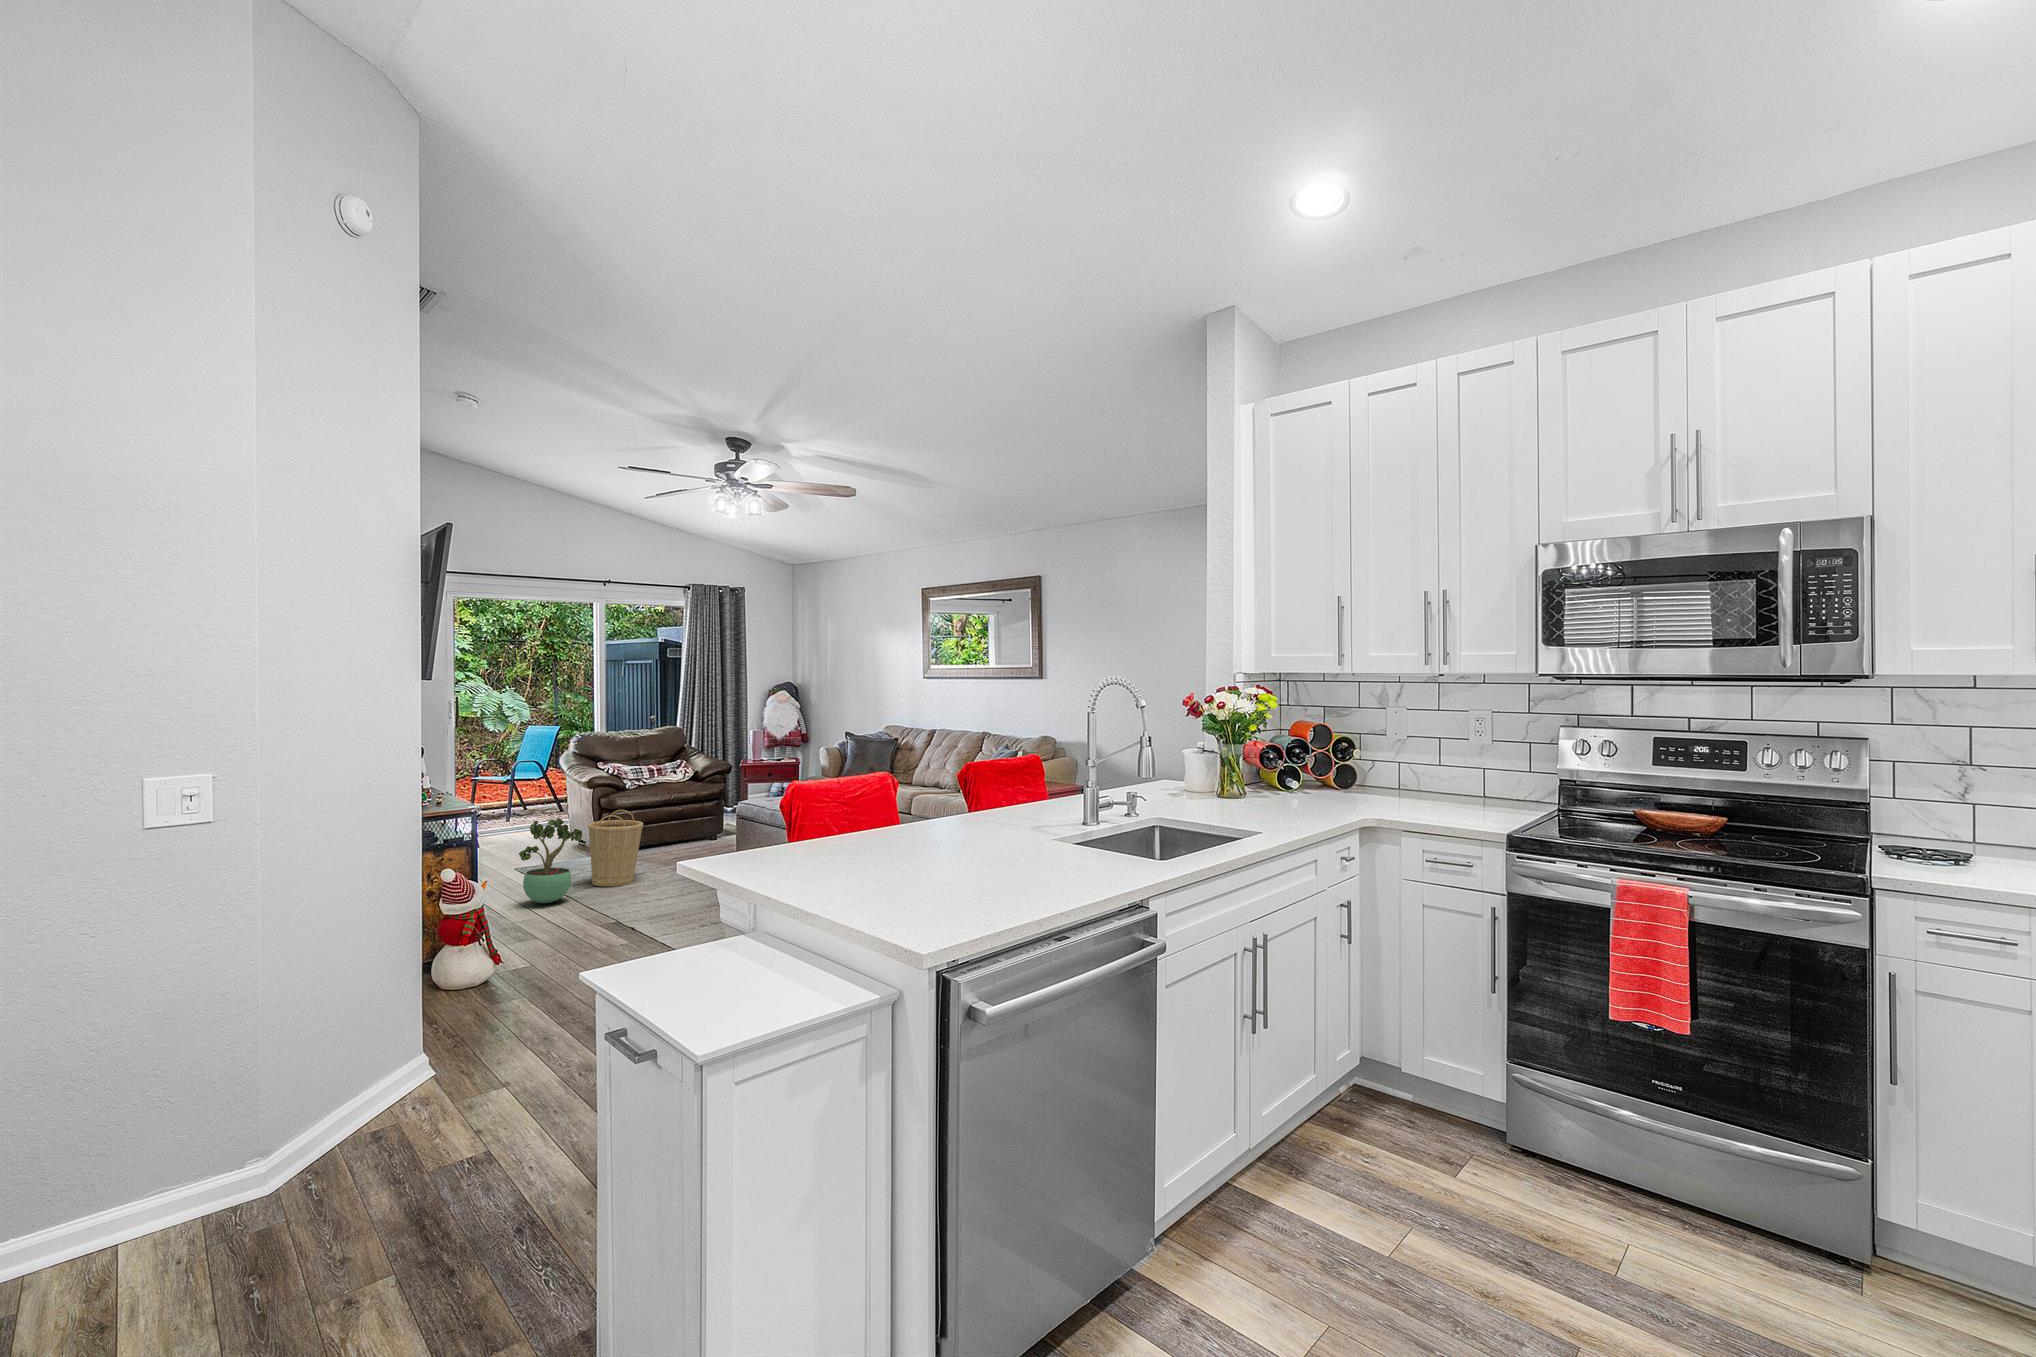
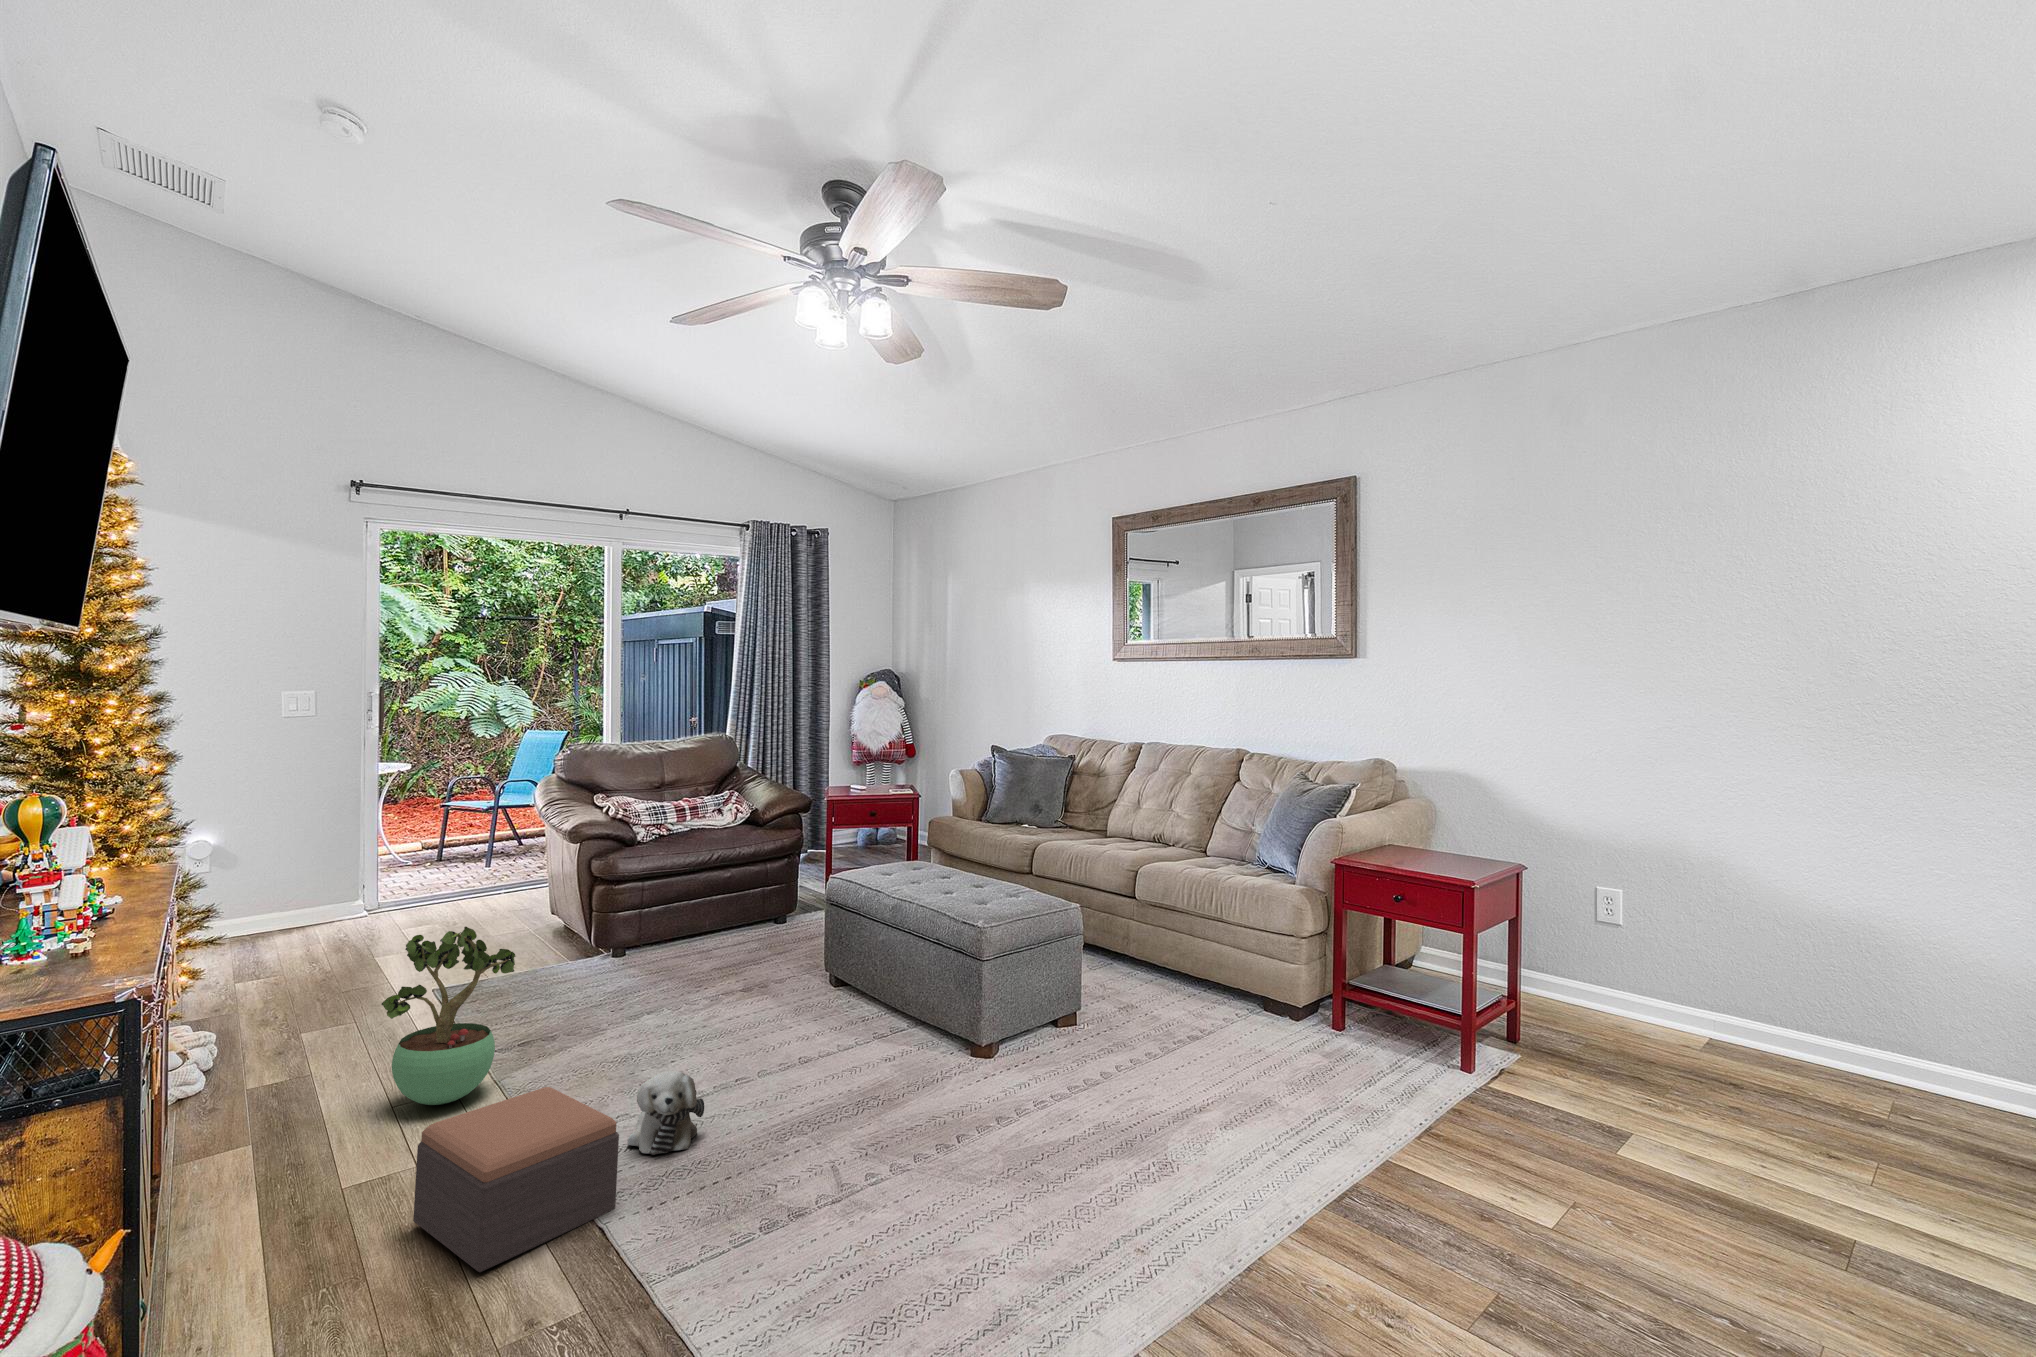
basket: present [588,810,643,886] -> none [543,894,648,1049]
plush toy: none [644,878,680,913] -> present [627,1071,704,1155]
footstool: none [557,880,645,939] -> present [413,1087,619,1272]

